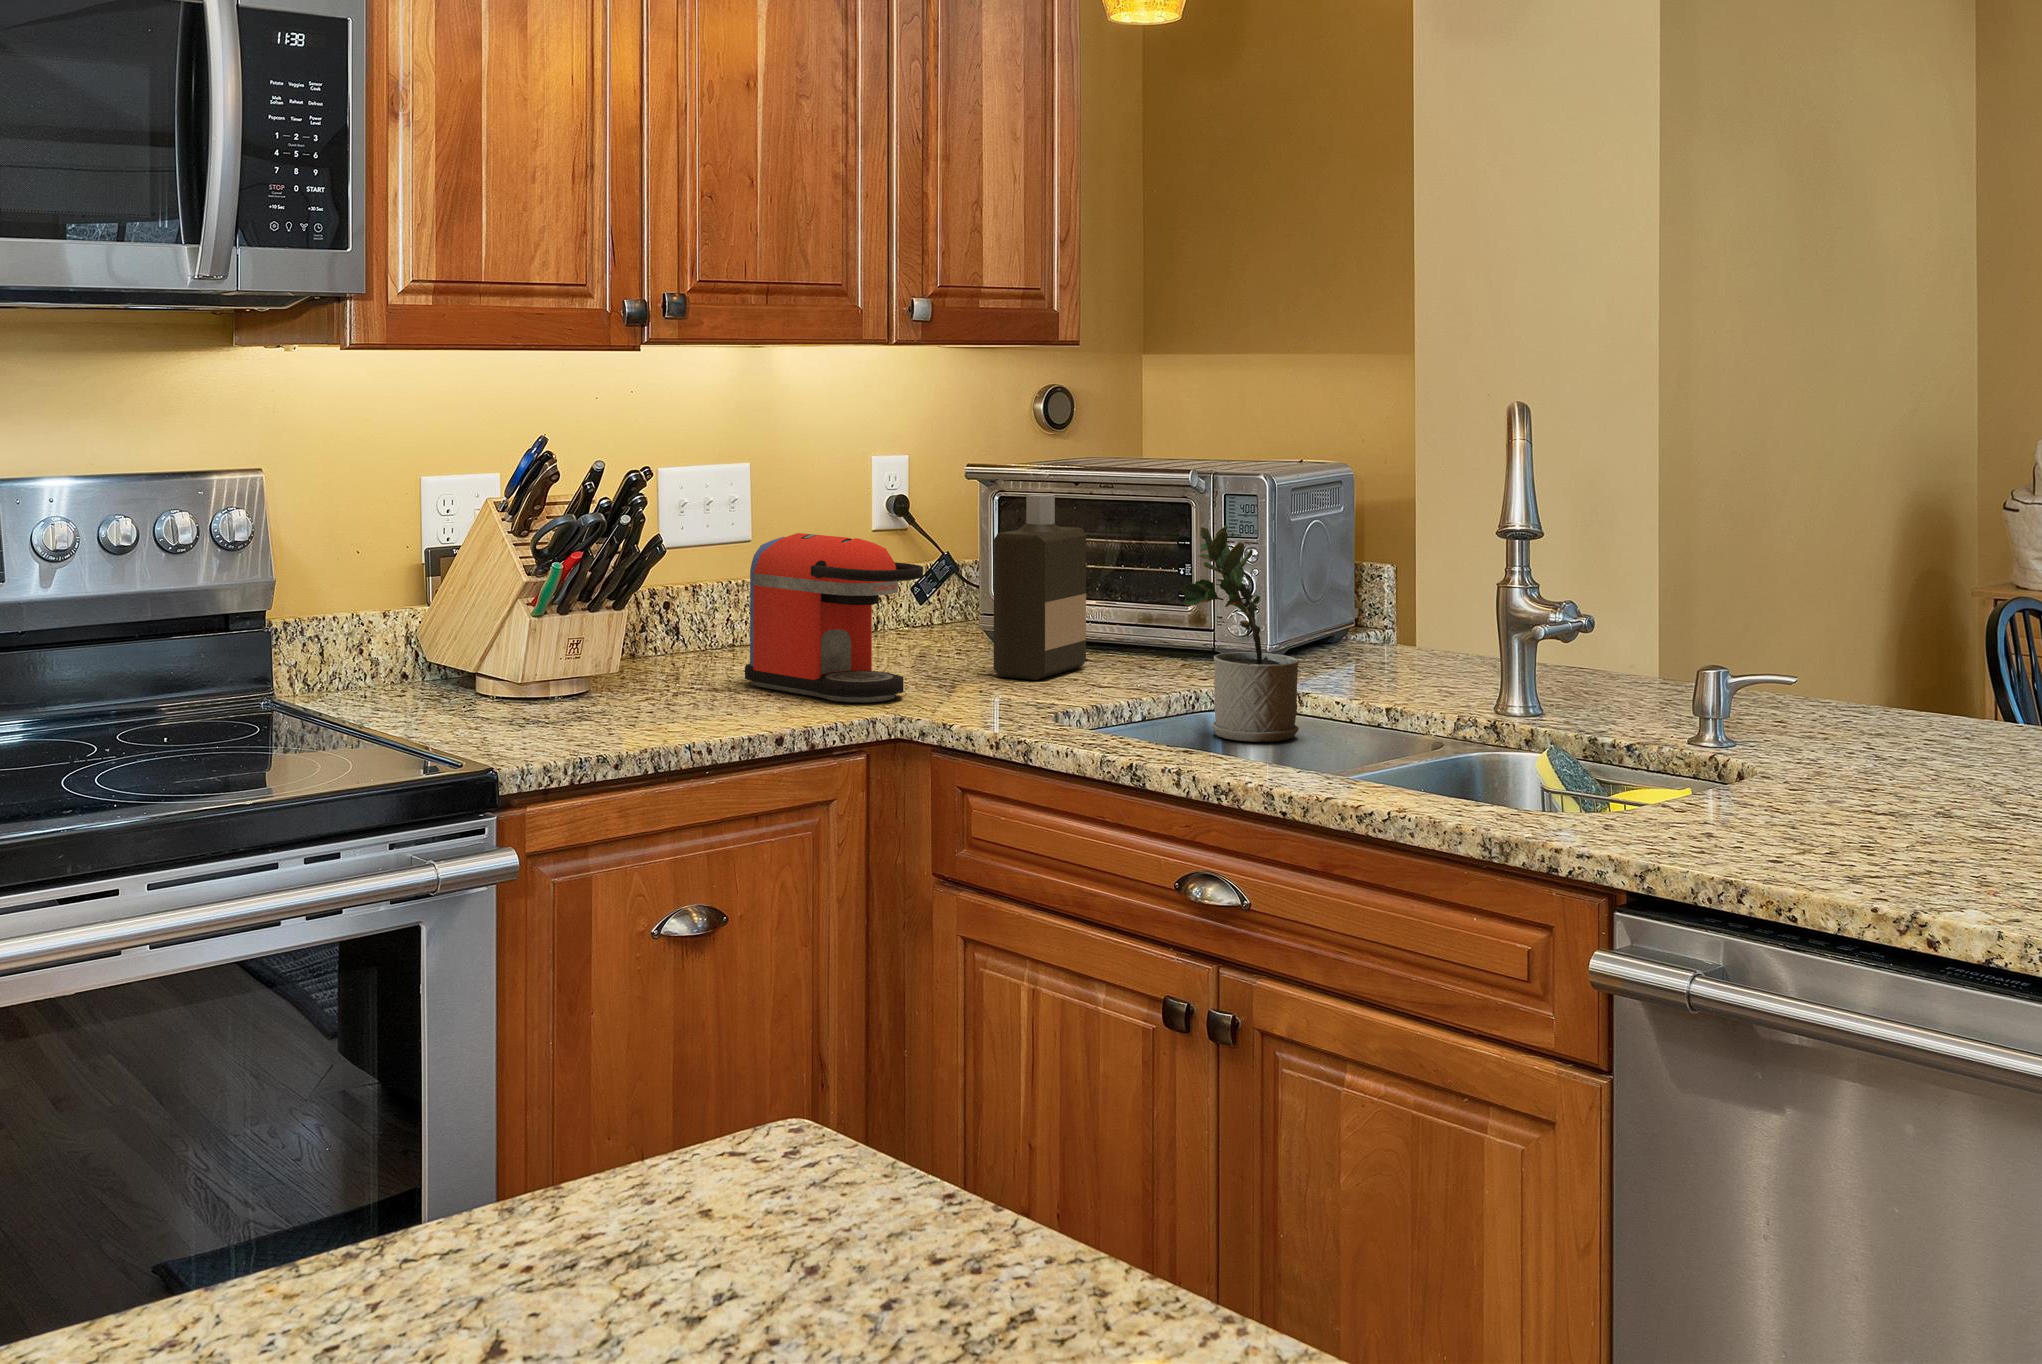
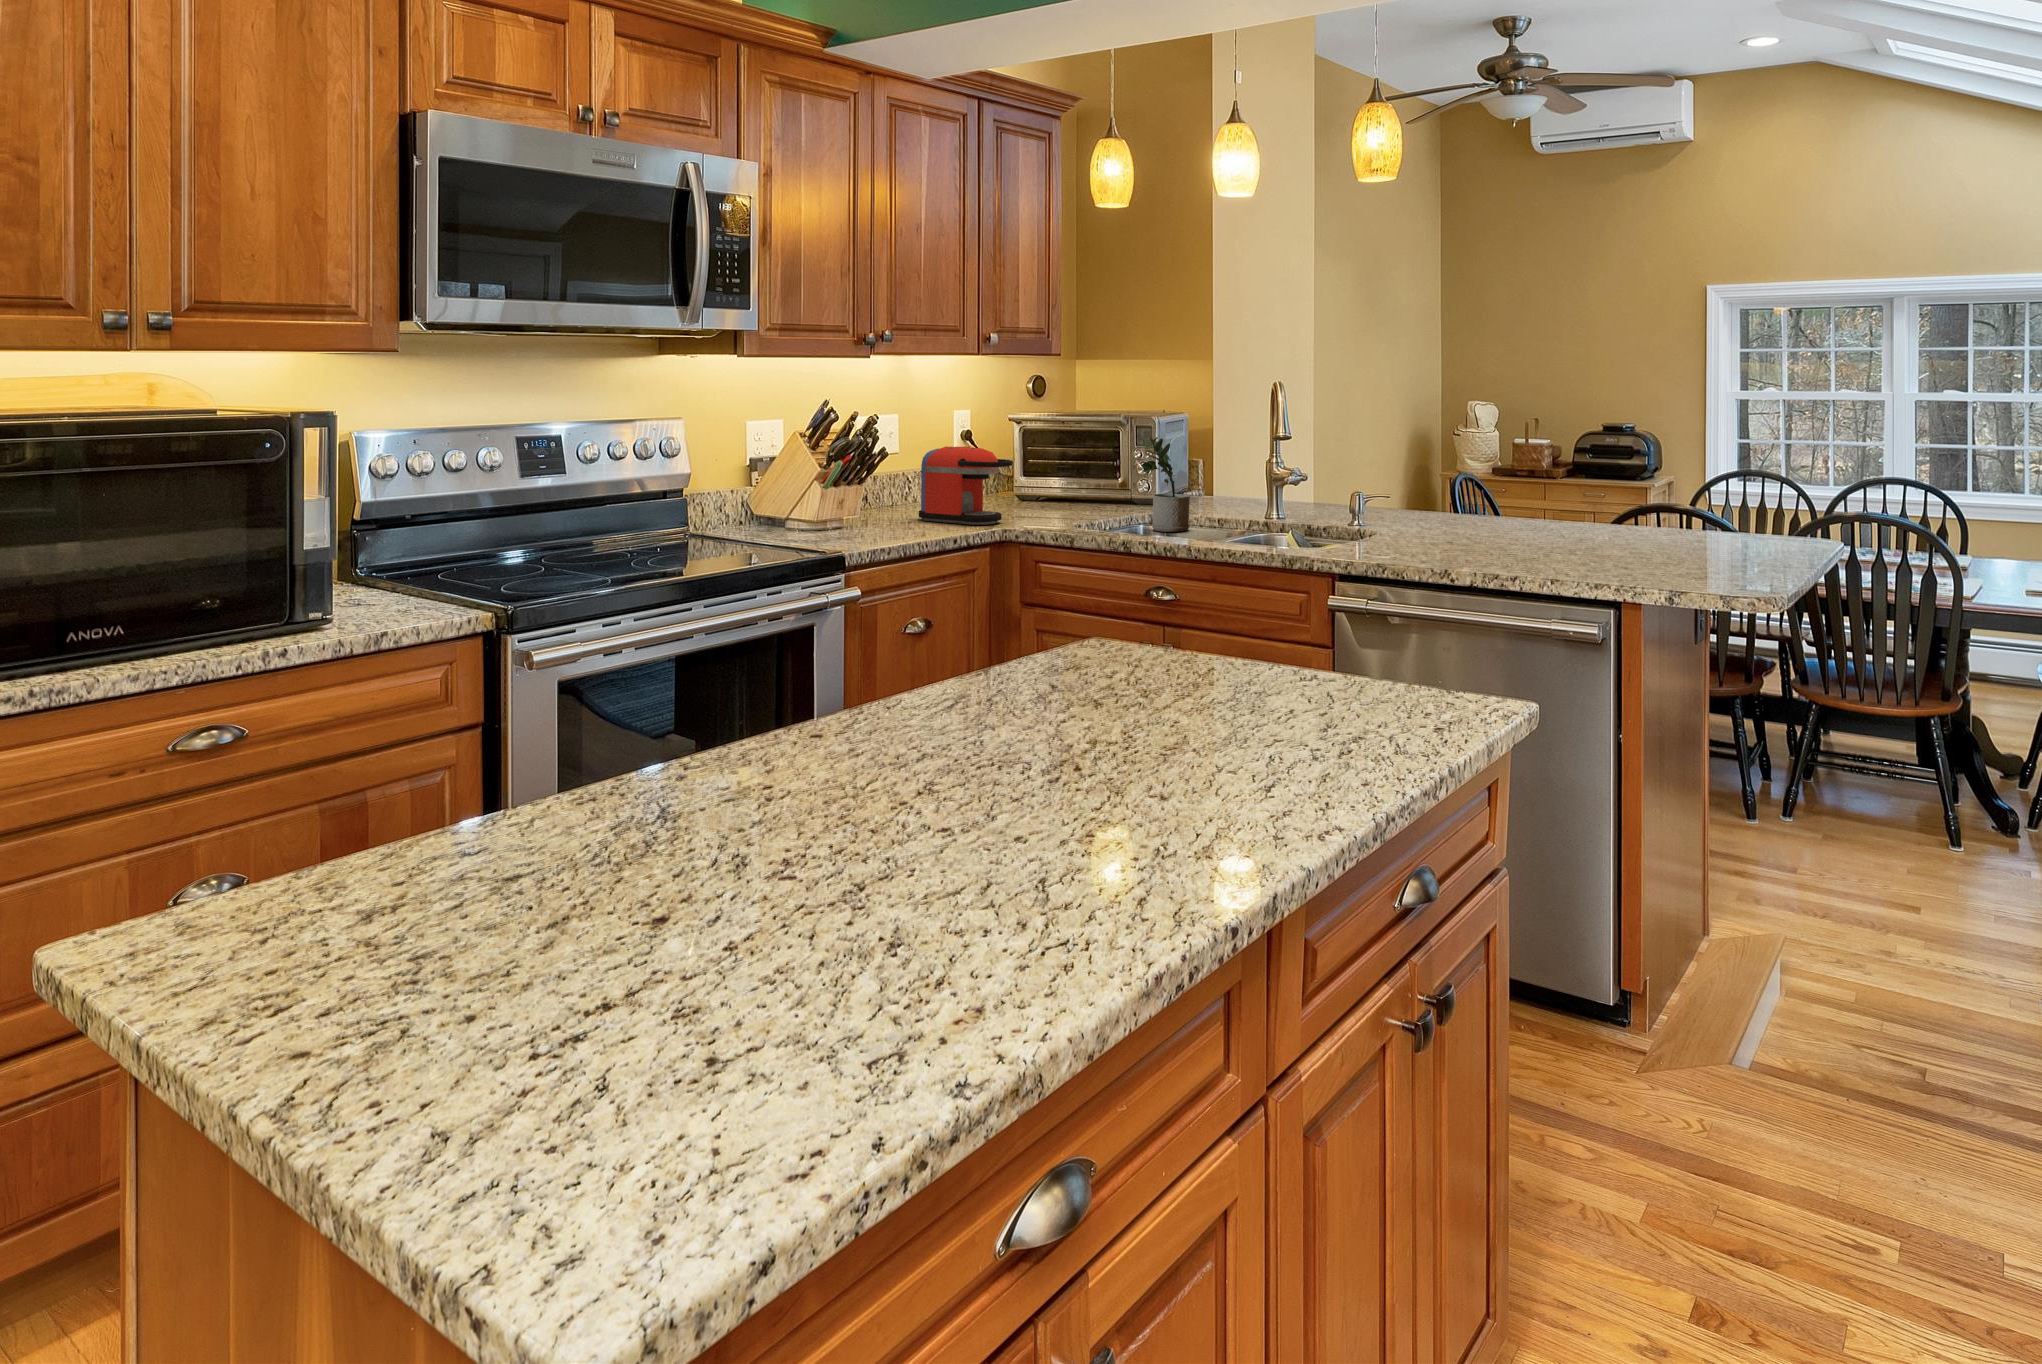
bottle: present [994,494,1086,680] -> none [1034,427,1075,514]

